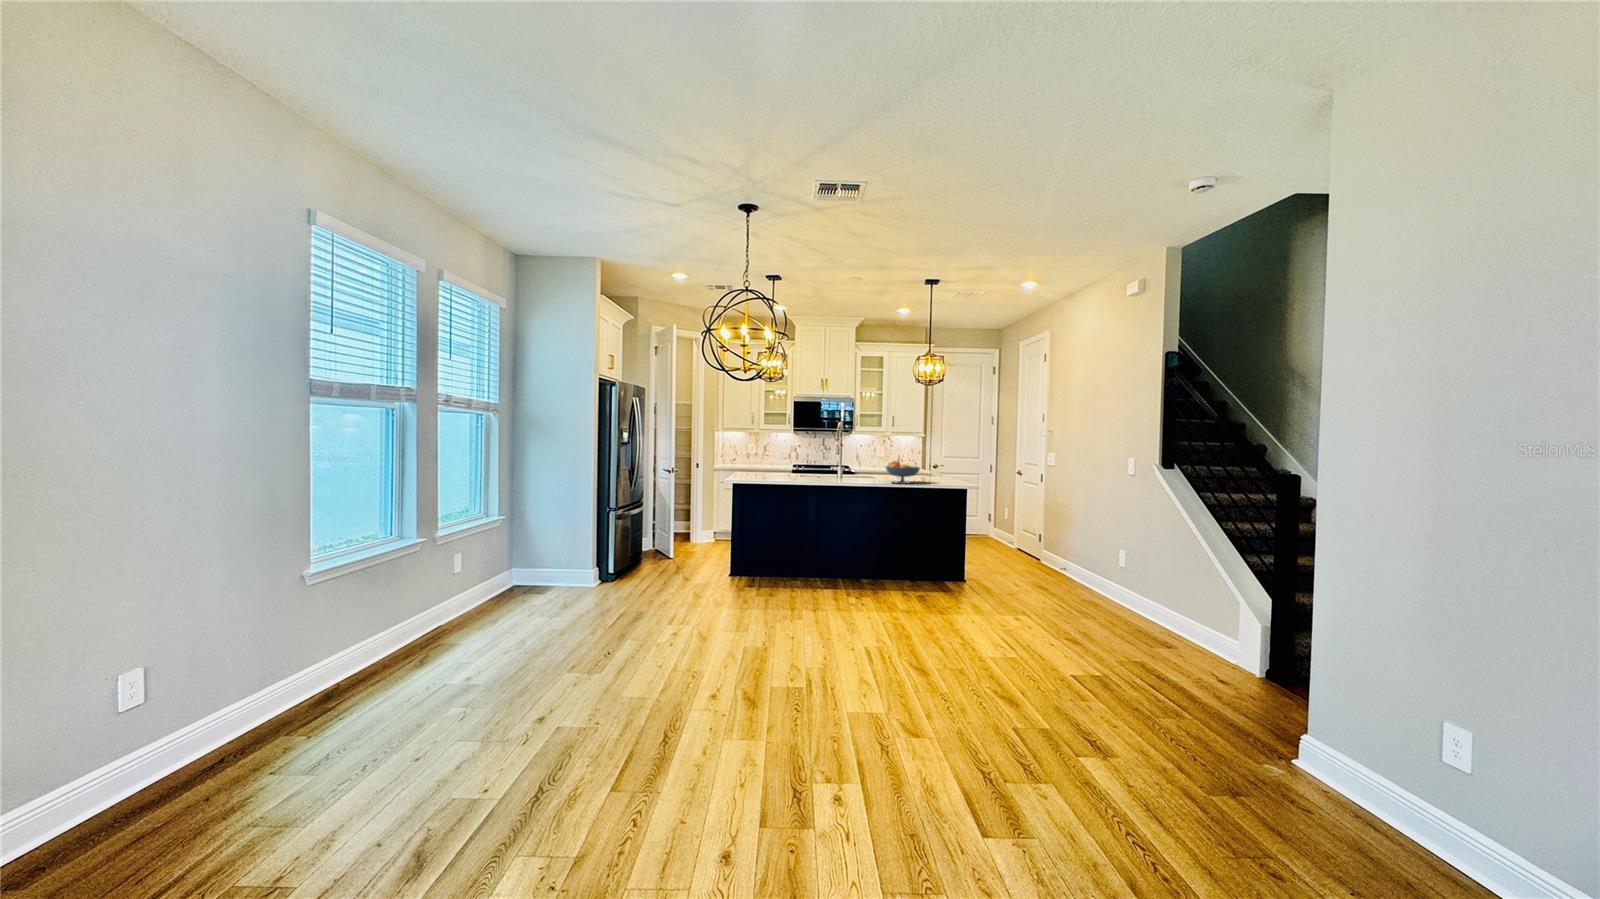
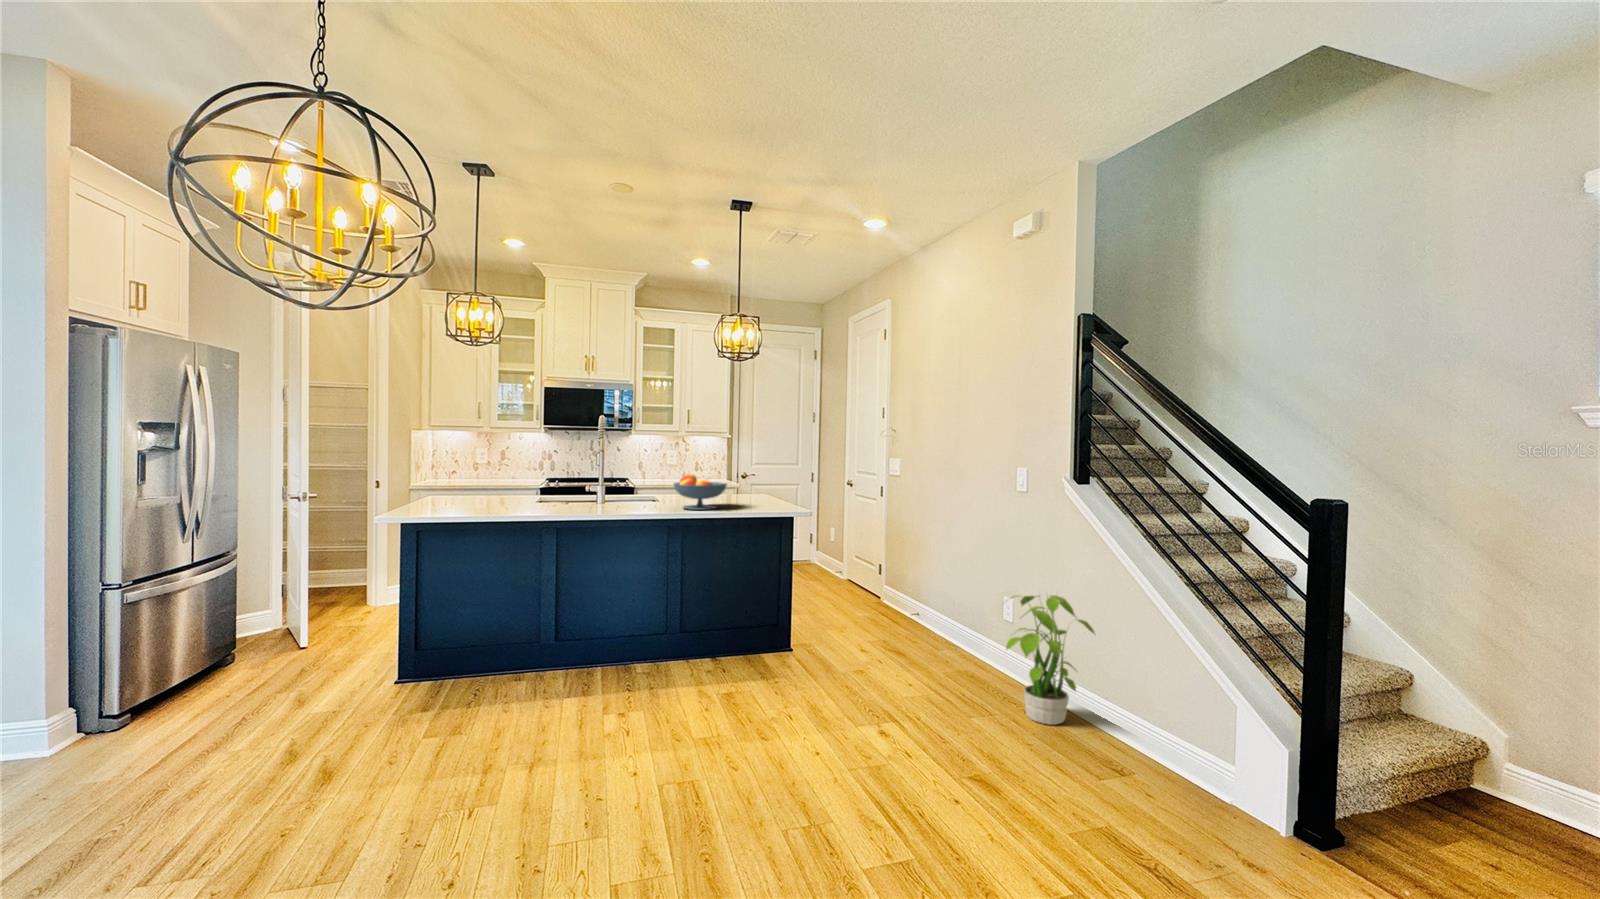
potted plant: none [1104,540,1171,630] -> present [1006,595,1096,725]

